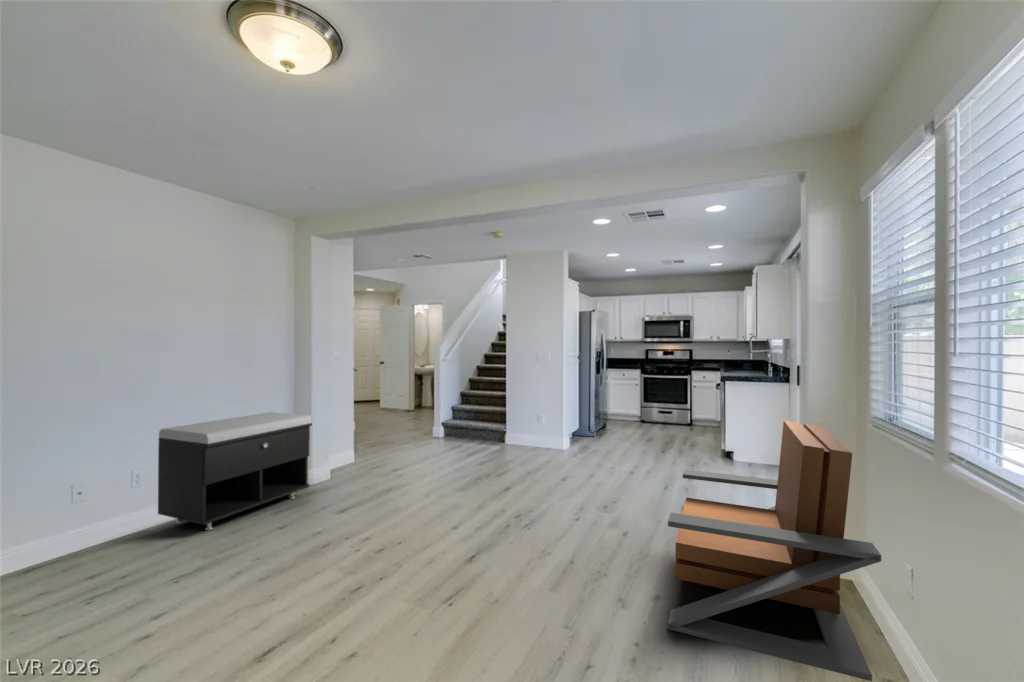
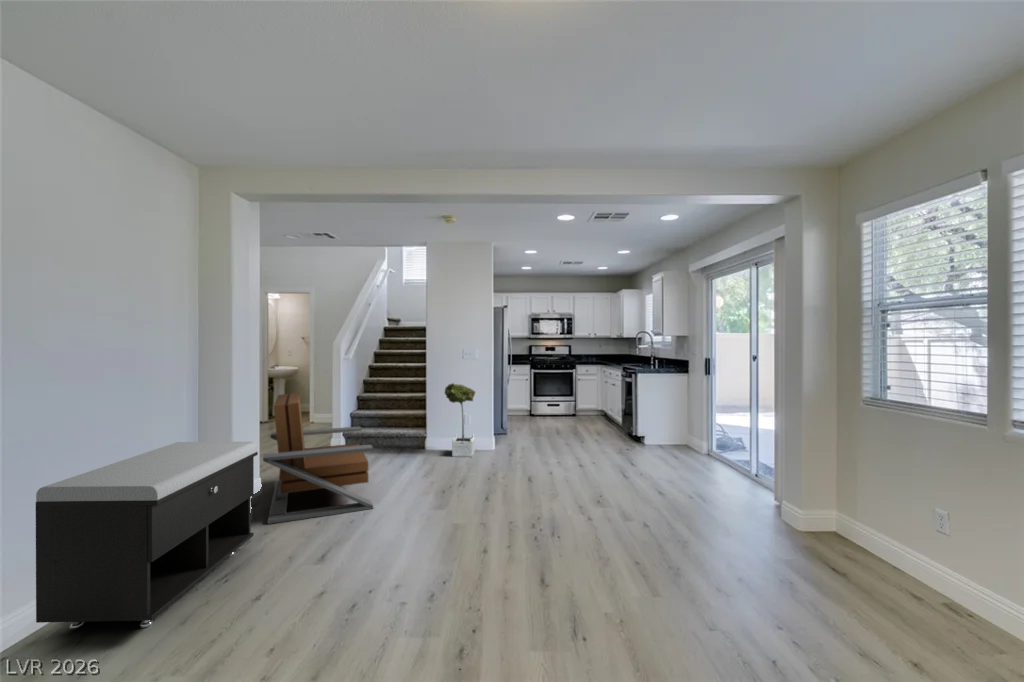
potted tree: none [515,382,545,453] -> present [445,383,475,457]
lounge chair: present [668,421,881,681] -> present [263,393,373,524]

